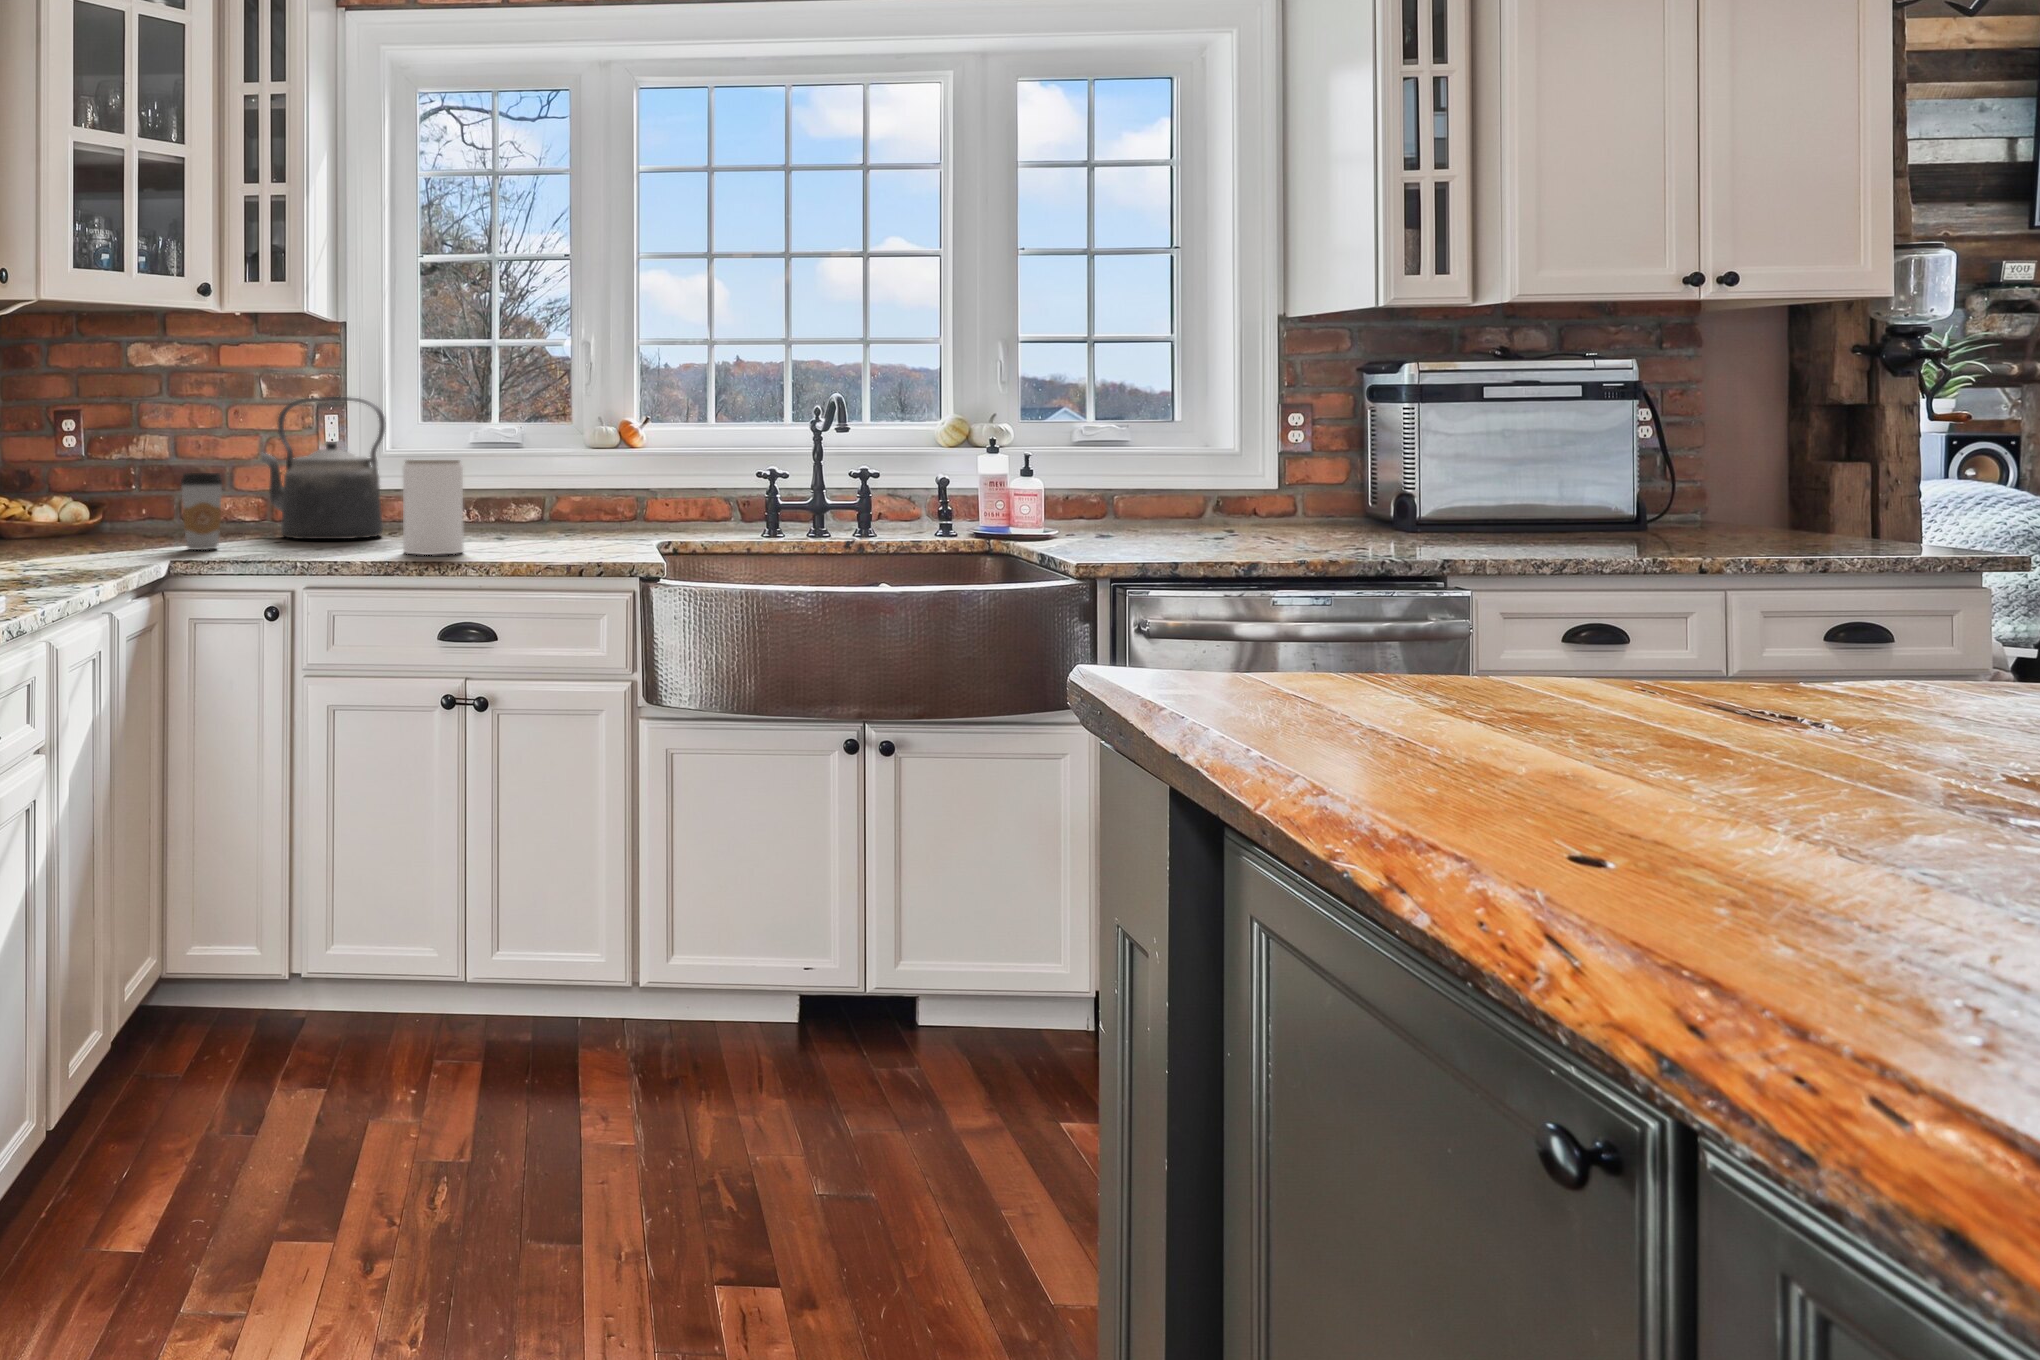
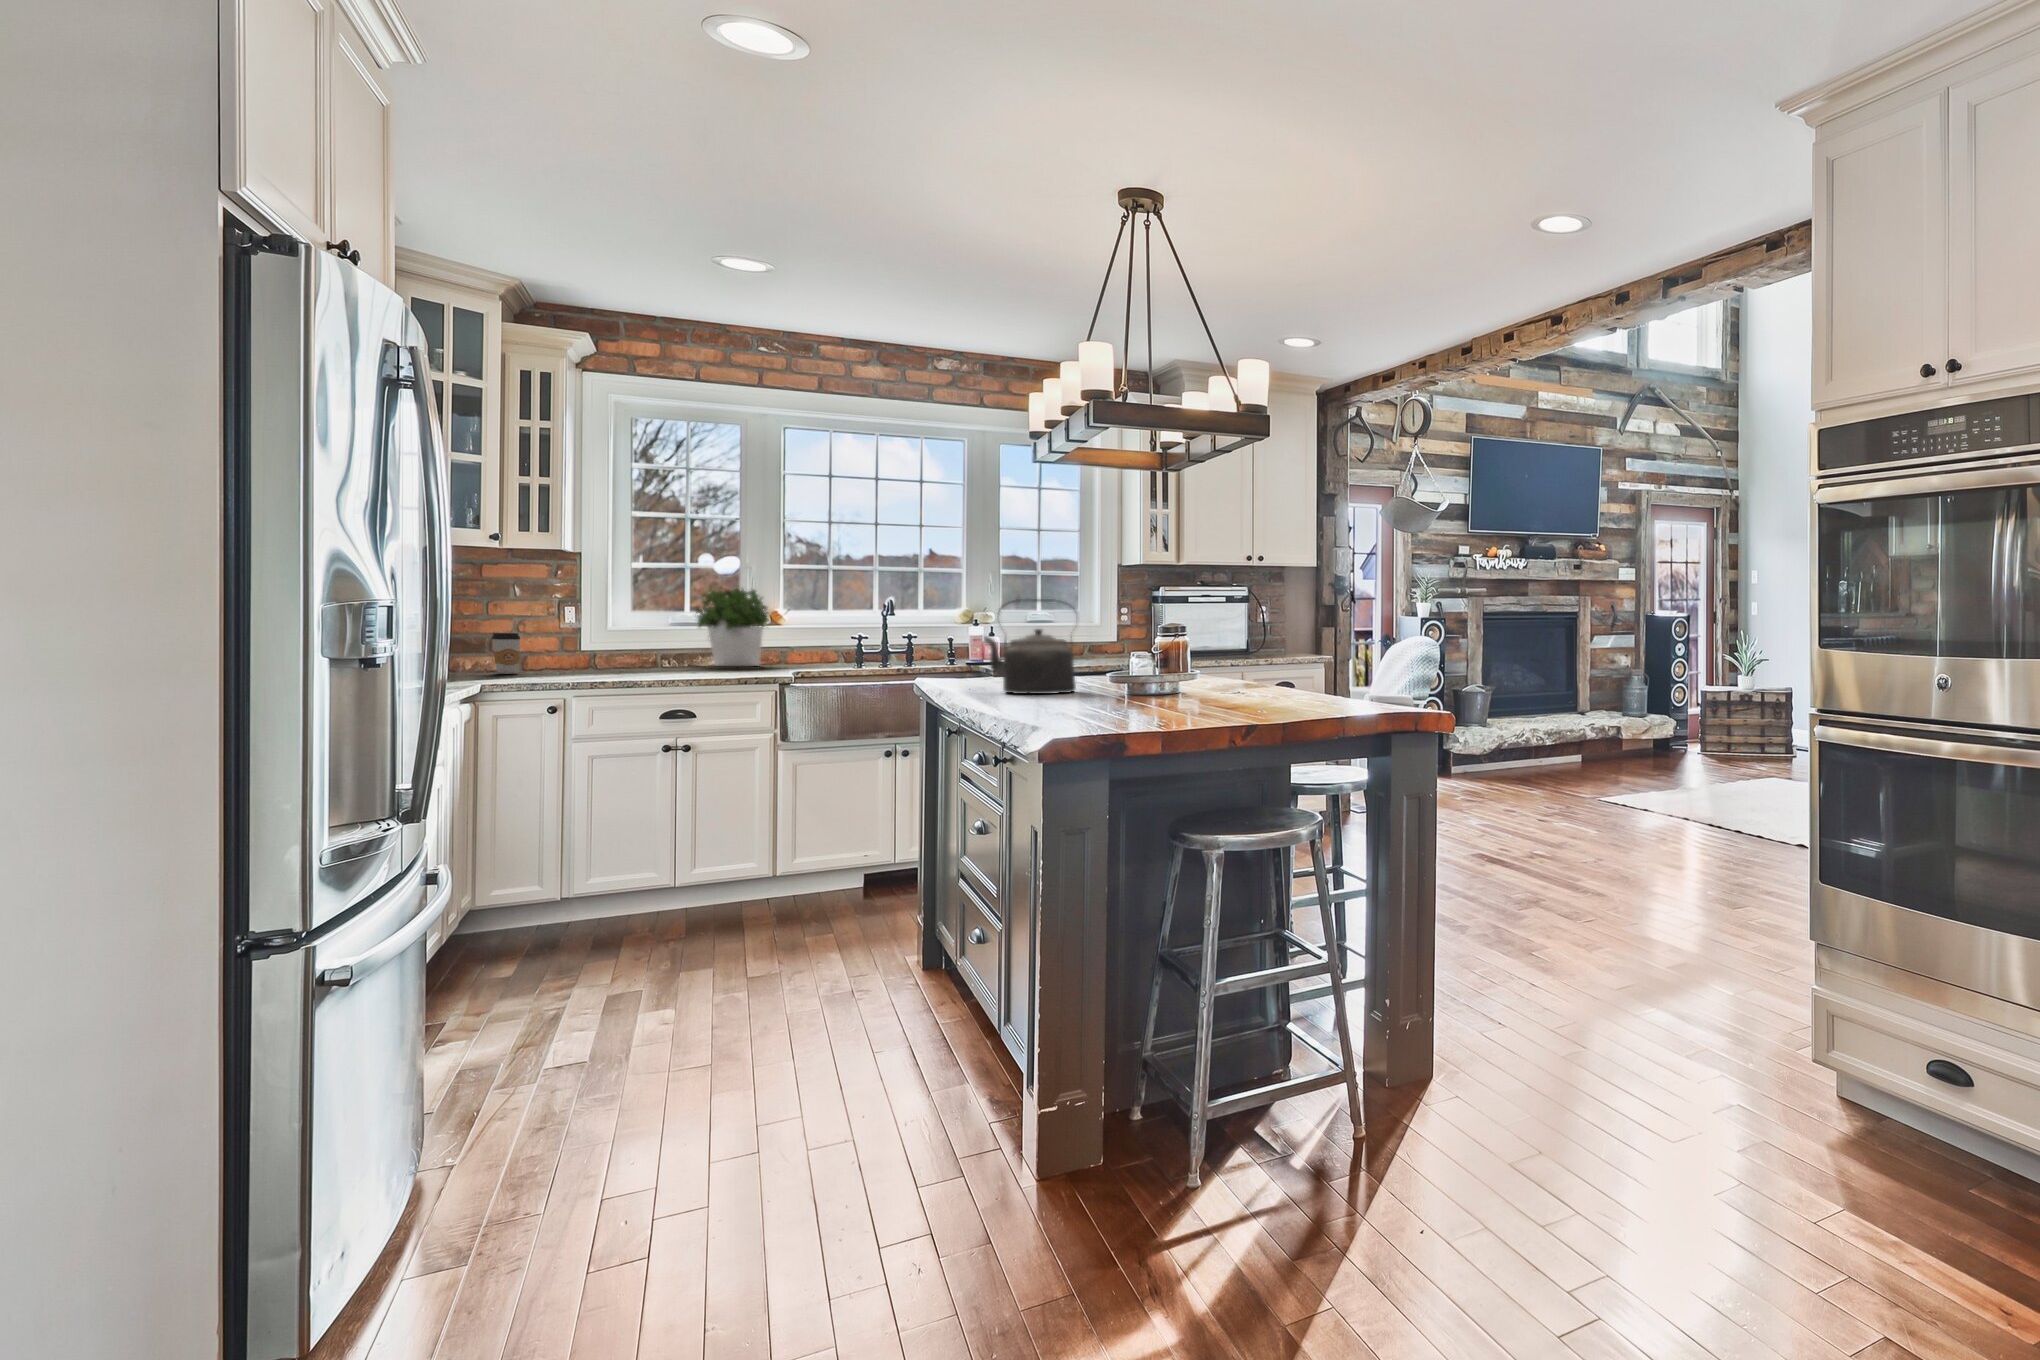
potted plant: none [497,376,619,531] -> present [696,588,769,666]
kettle: present [261,397,386,539] -> present [984,599,1076,694]
jar: present [403,460,464,555] -> none [638,628,677,674]

